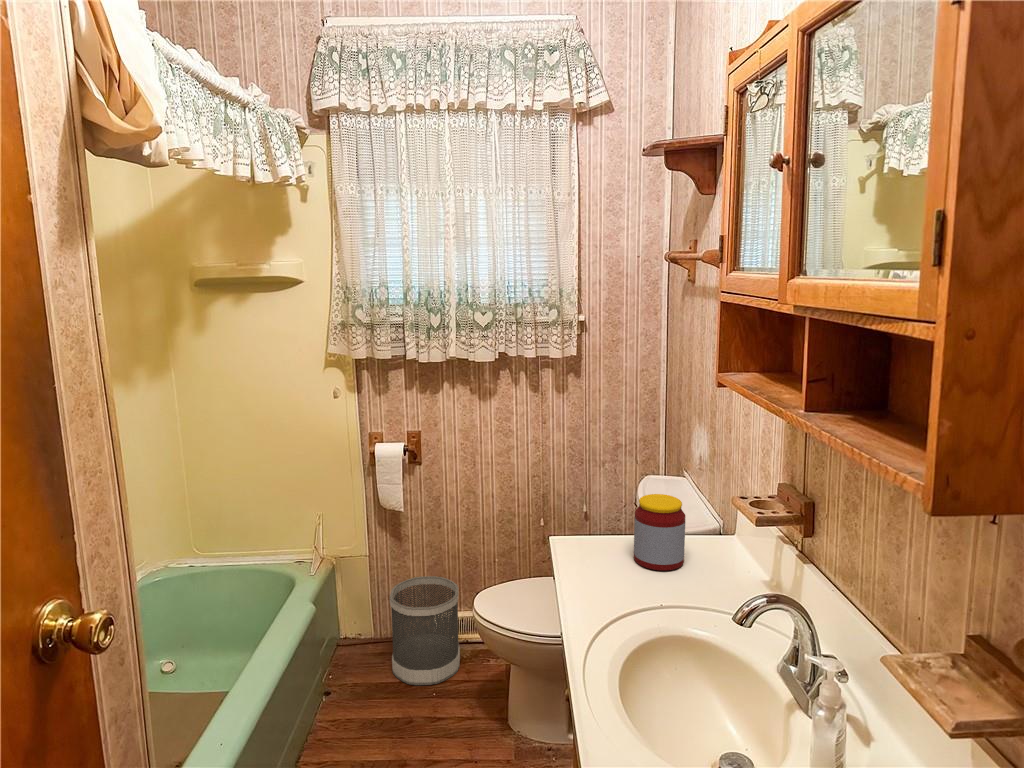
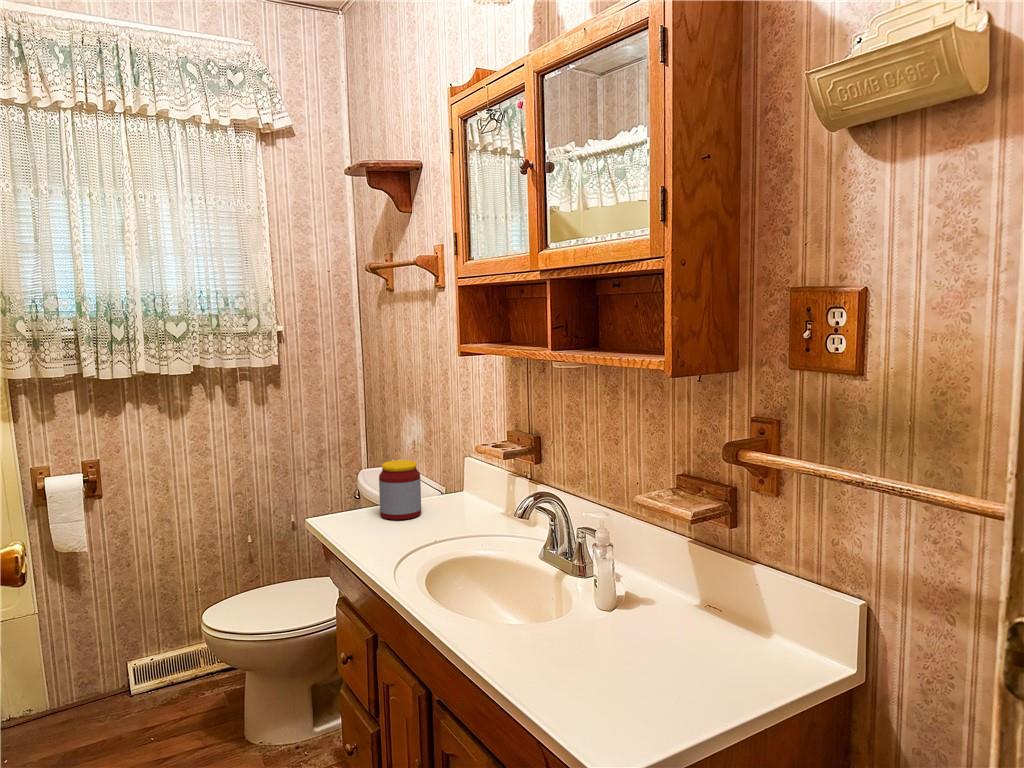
wastebasket: present [390,576,460,685] -> none [79,618,171,741]

